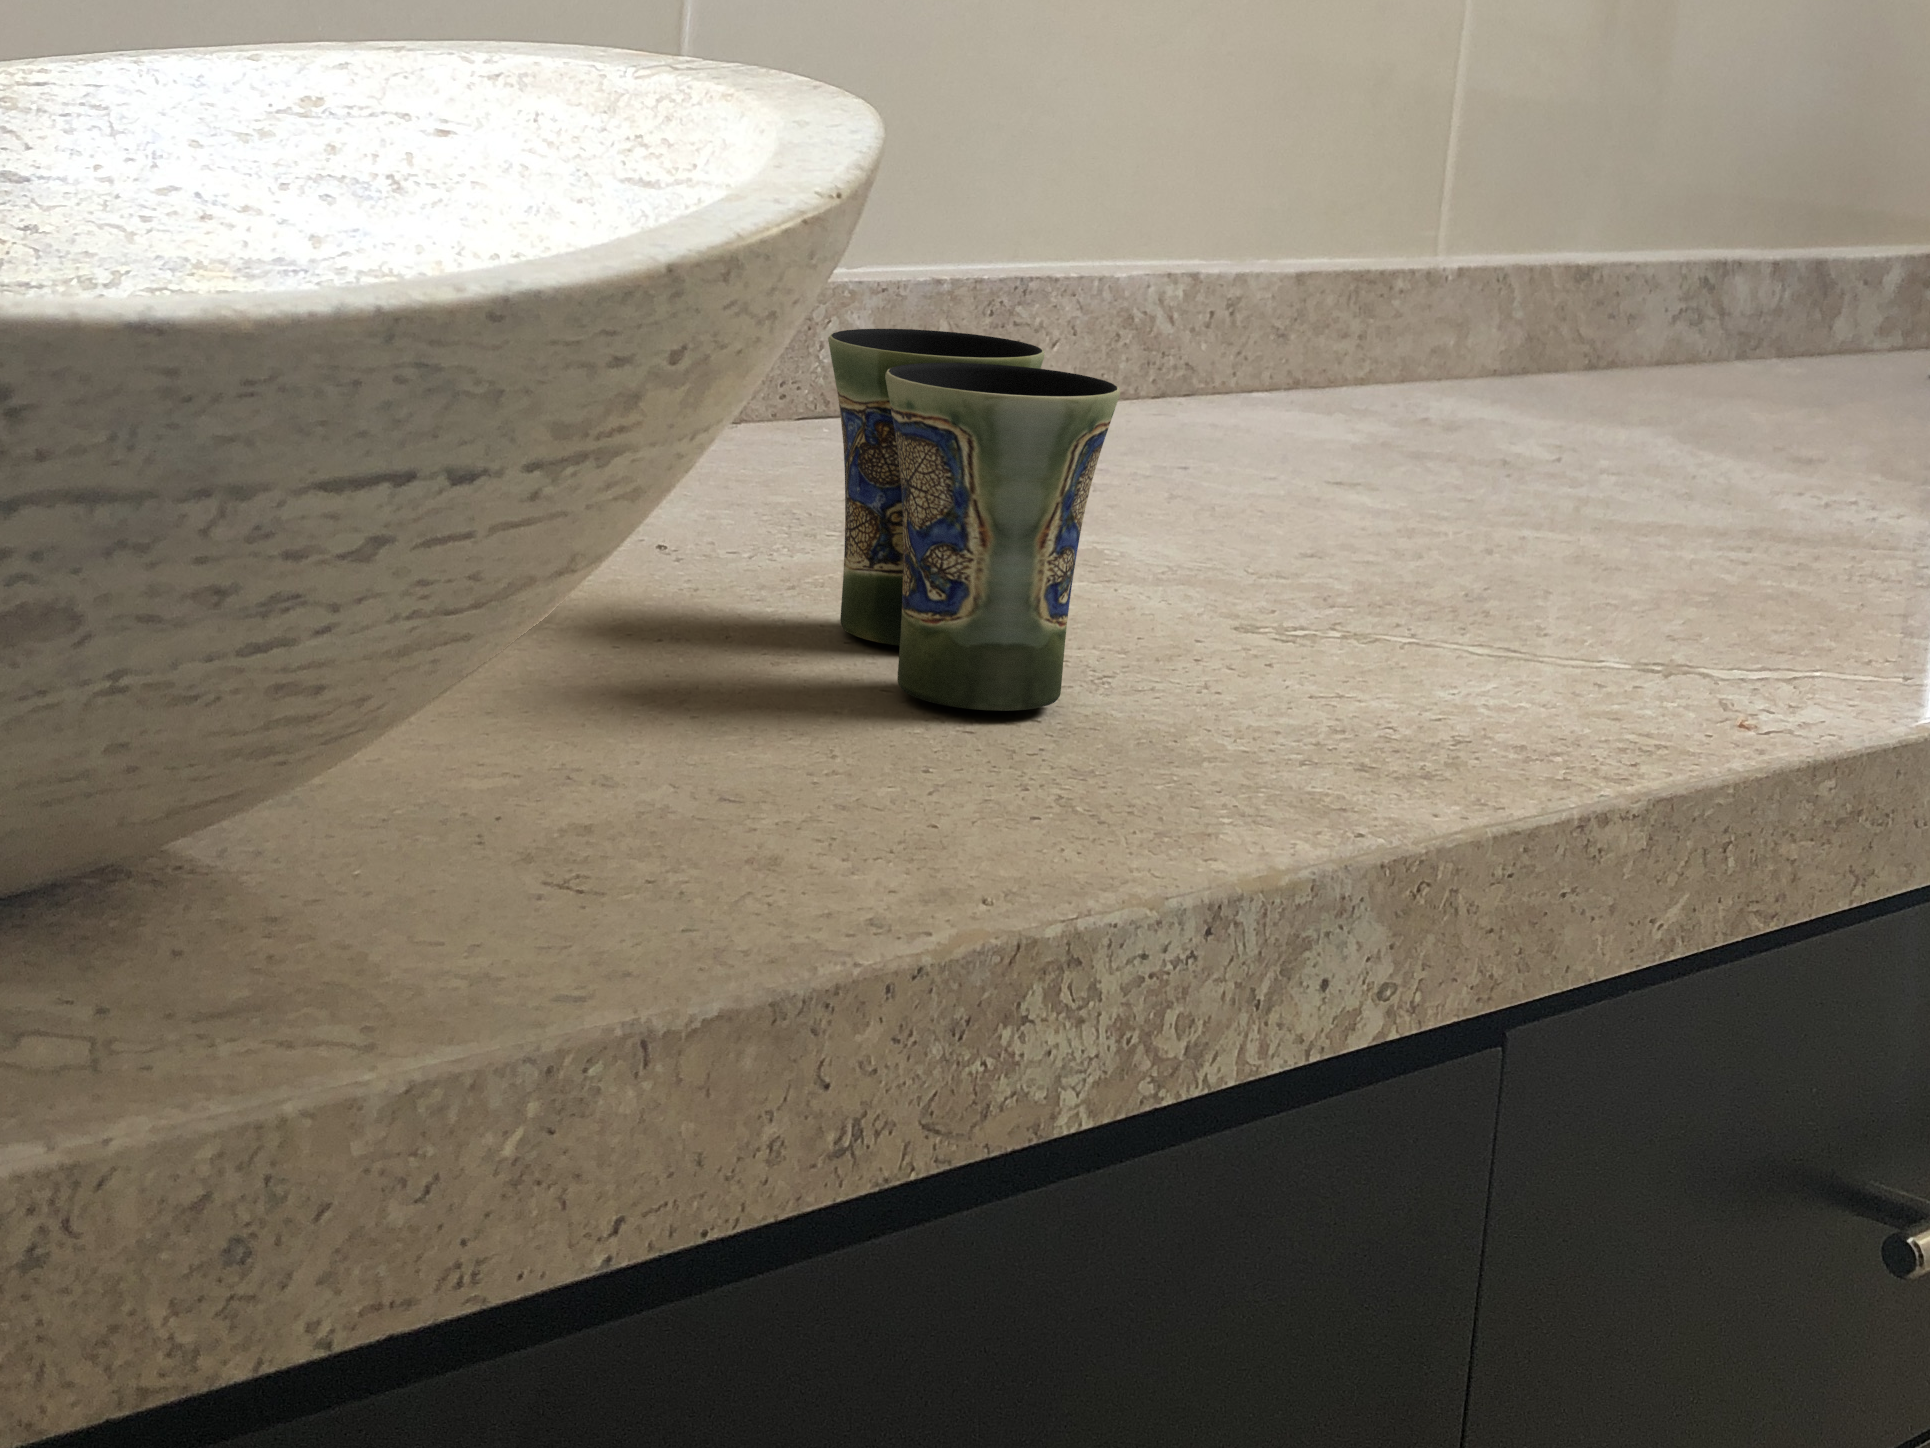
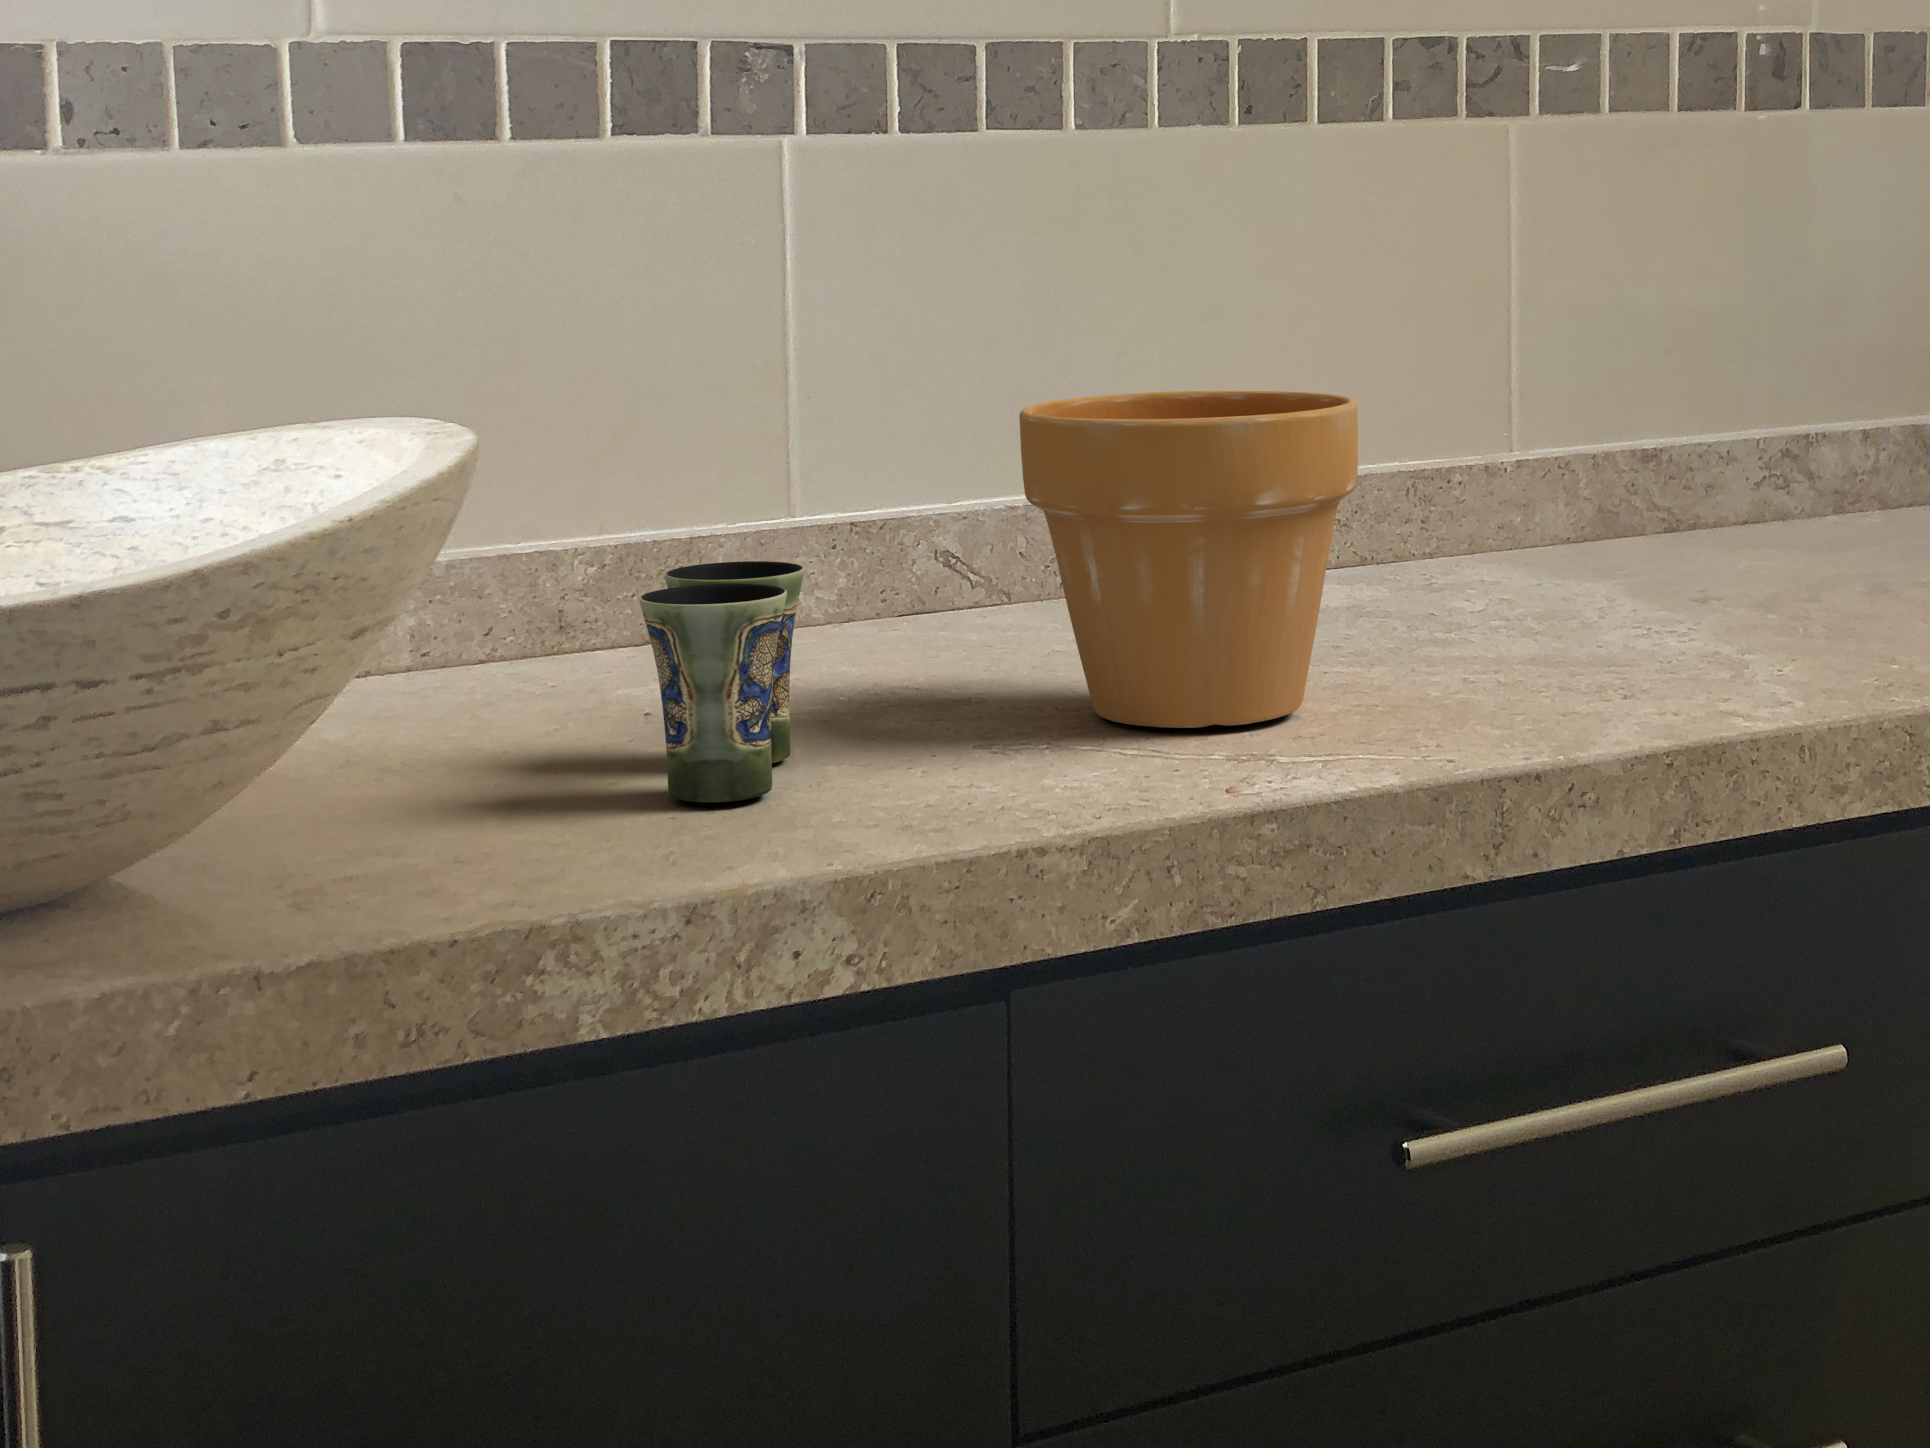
flower pot: none [1244,127,1748,616] -> present [1019,391,1358,728]

